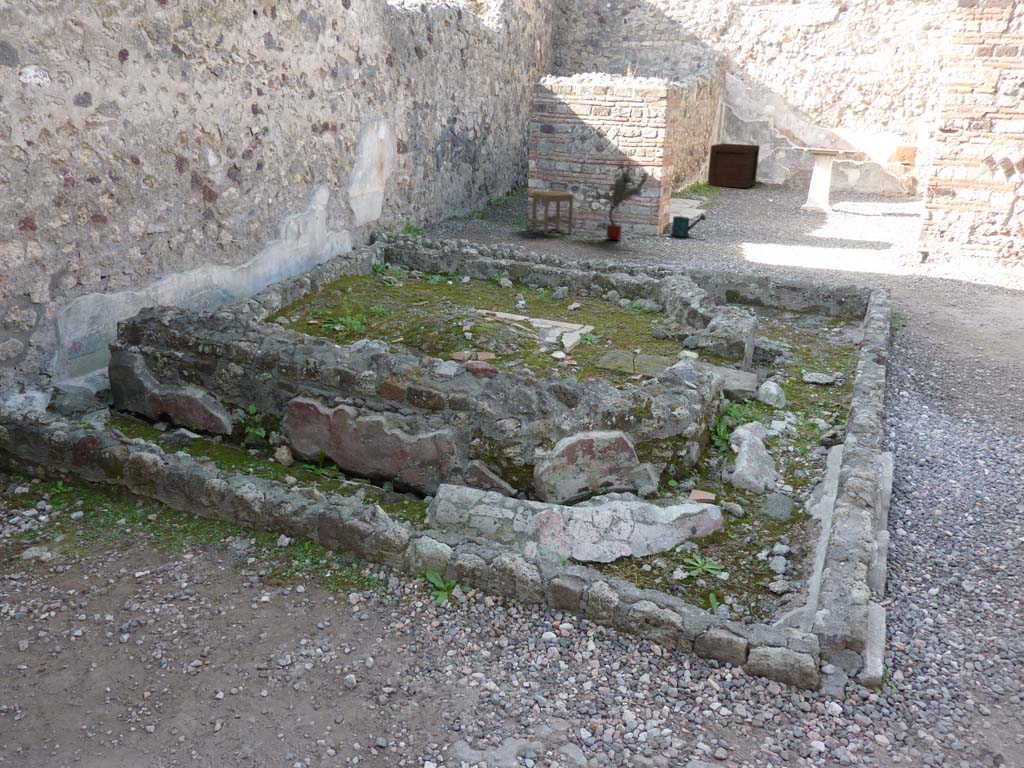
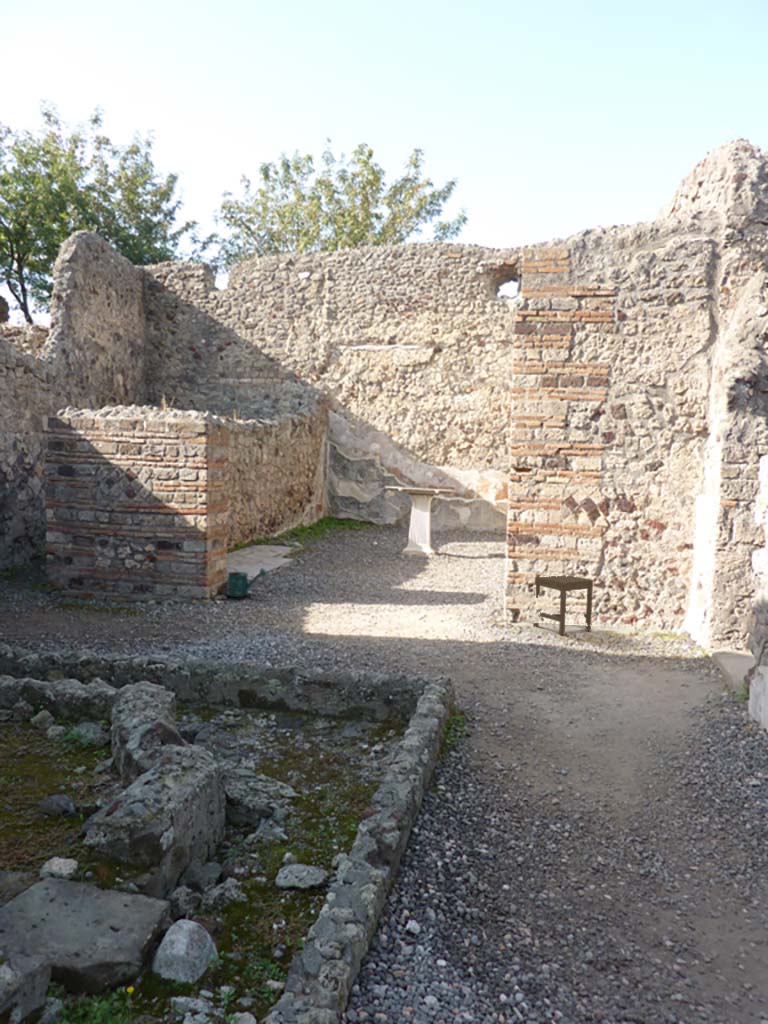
wooden crate: present [707,144,760,188] -> none [313,483,367,530]
potted tree: present [586,161,648,240] -> none [106,508,184,607]
stool: present [532,191,573,235] -> present [533,576,593,635]

